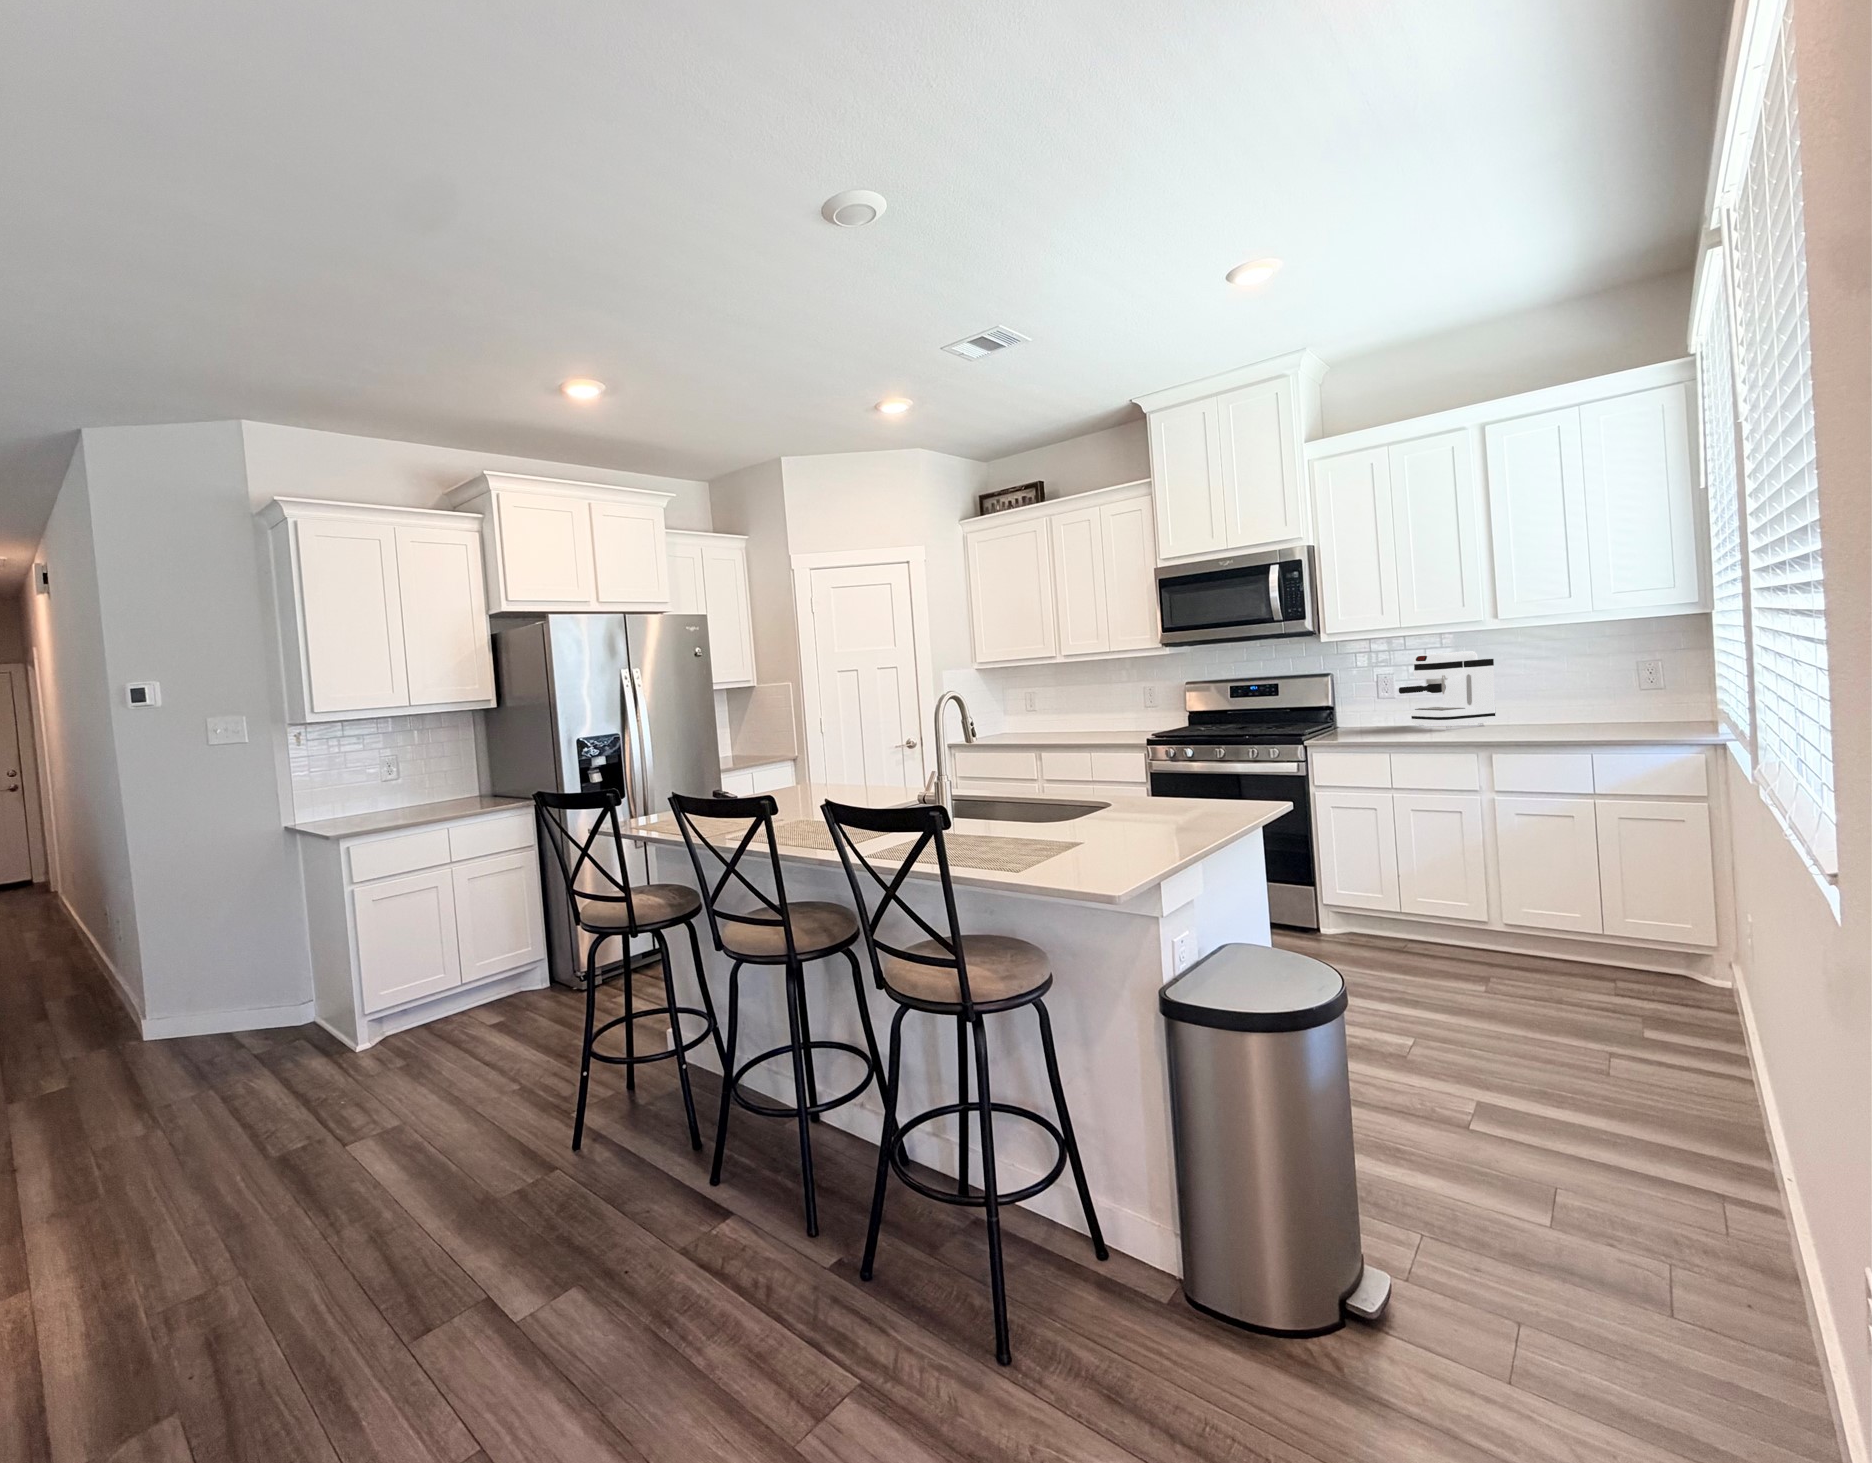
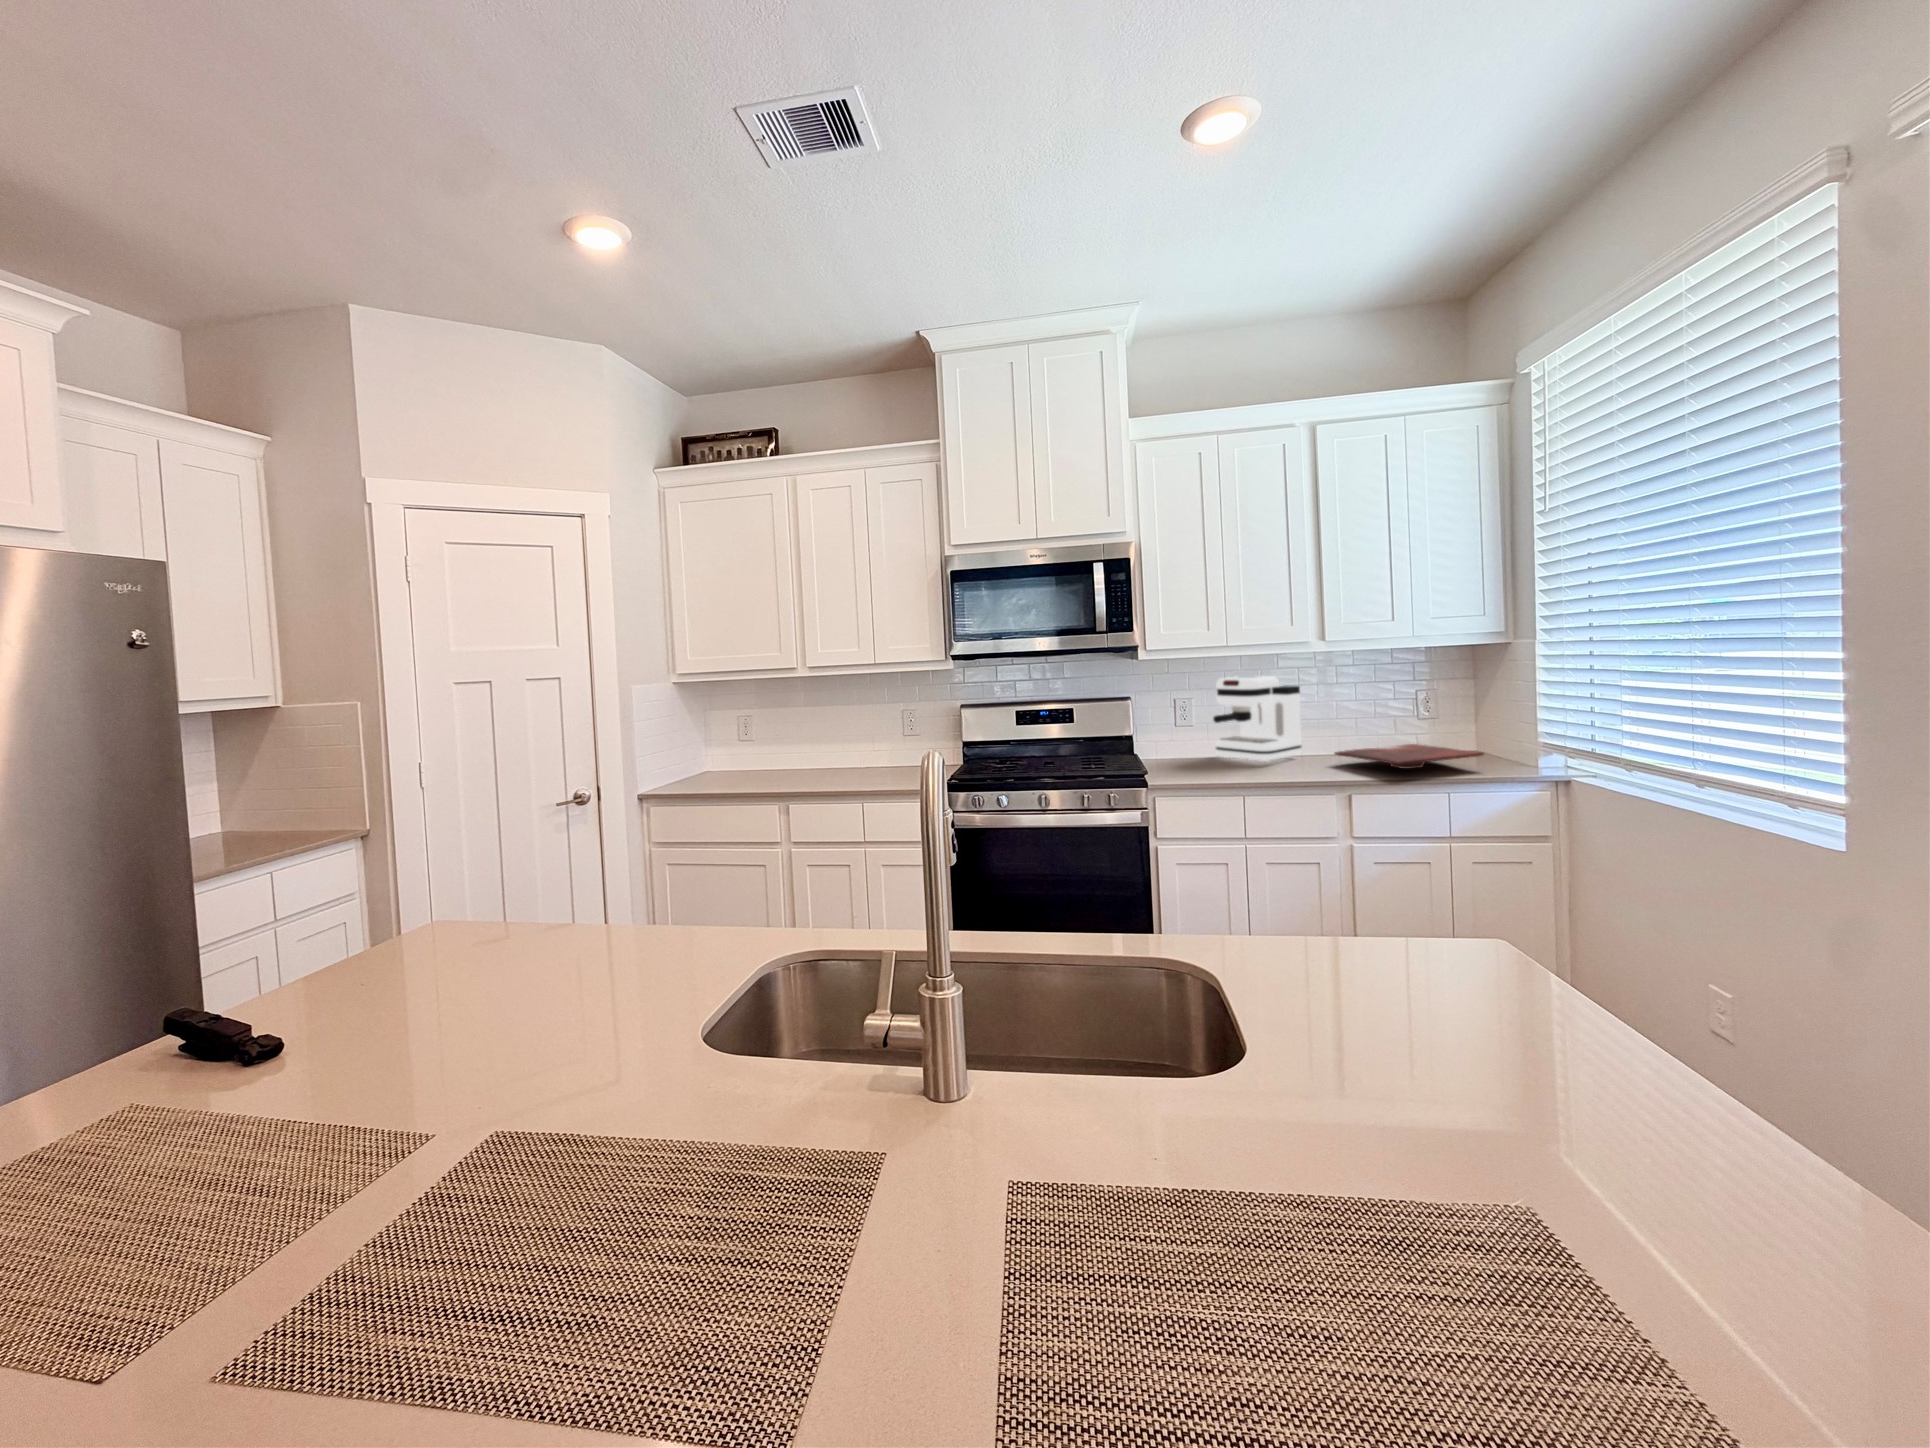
cutting board: none [1514,711,1664,730] -> present [1335,744,1483,769]

